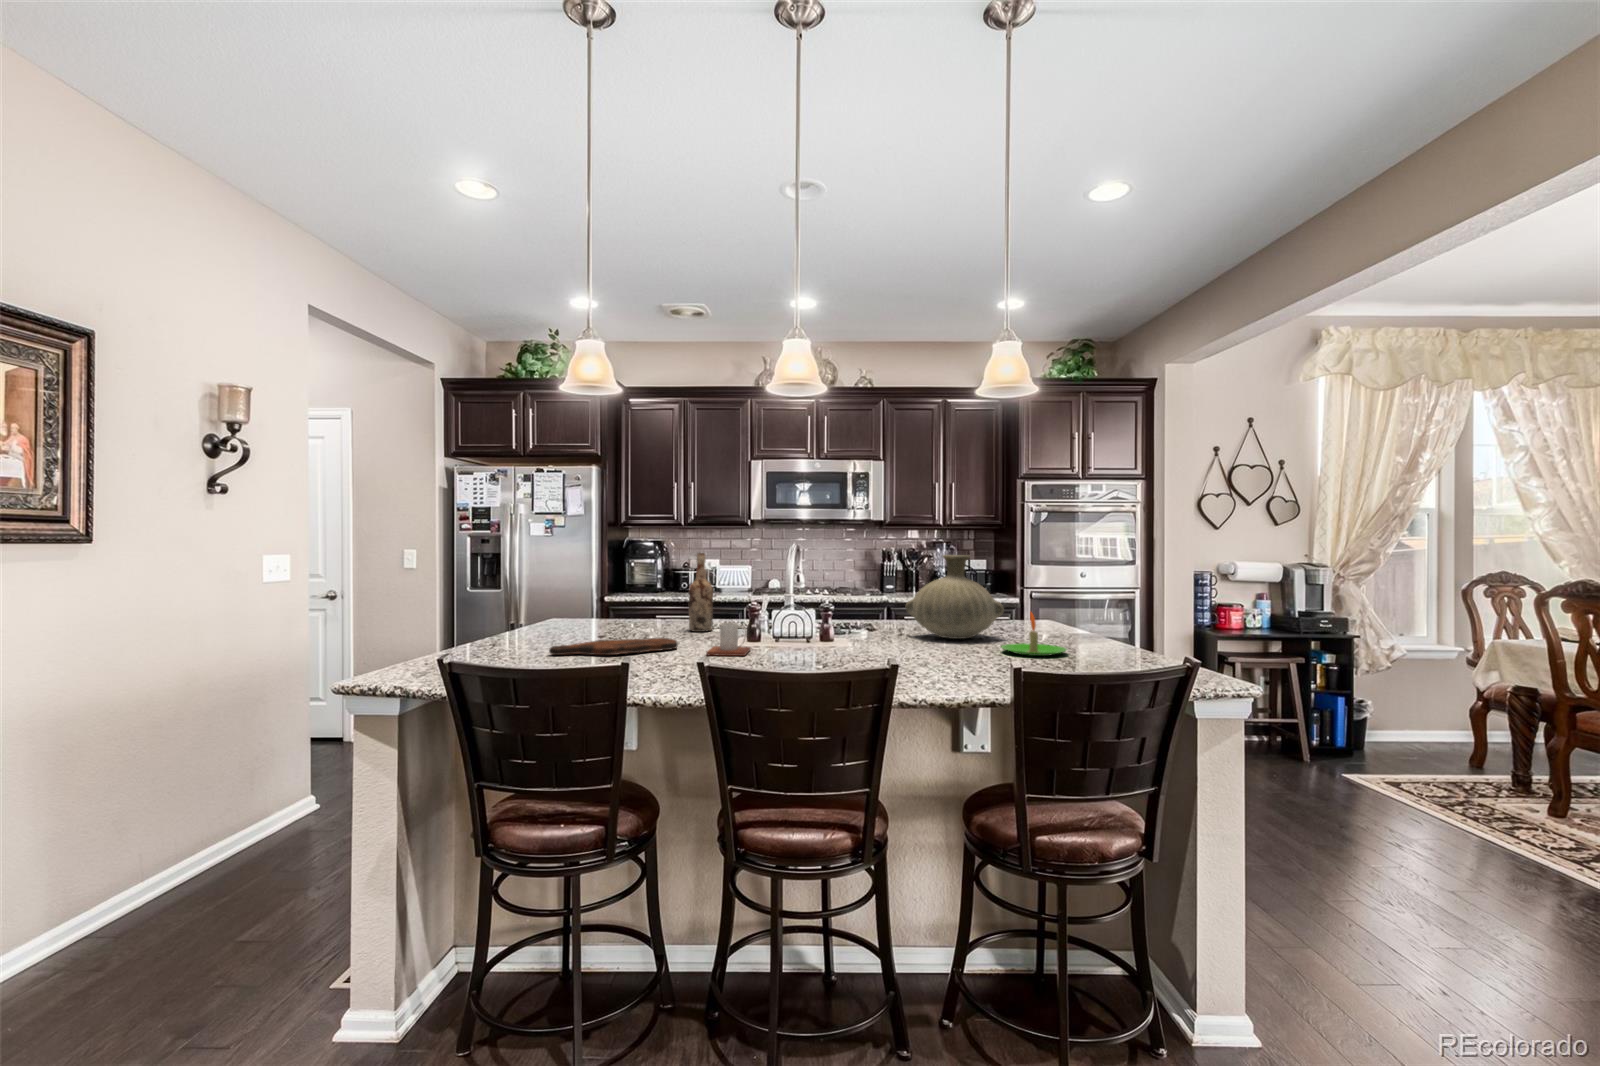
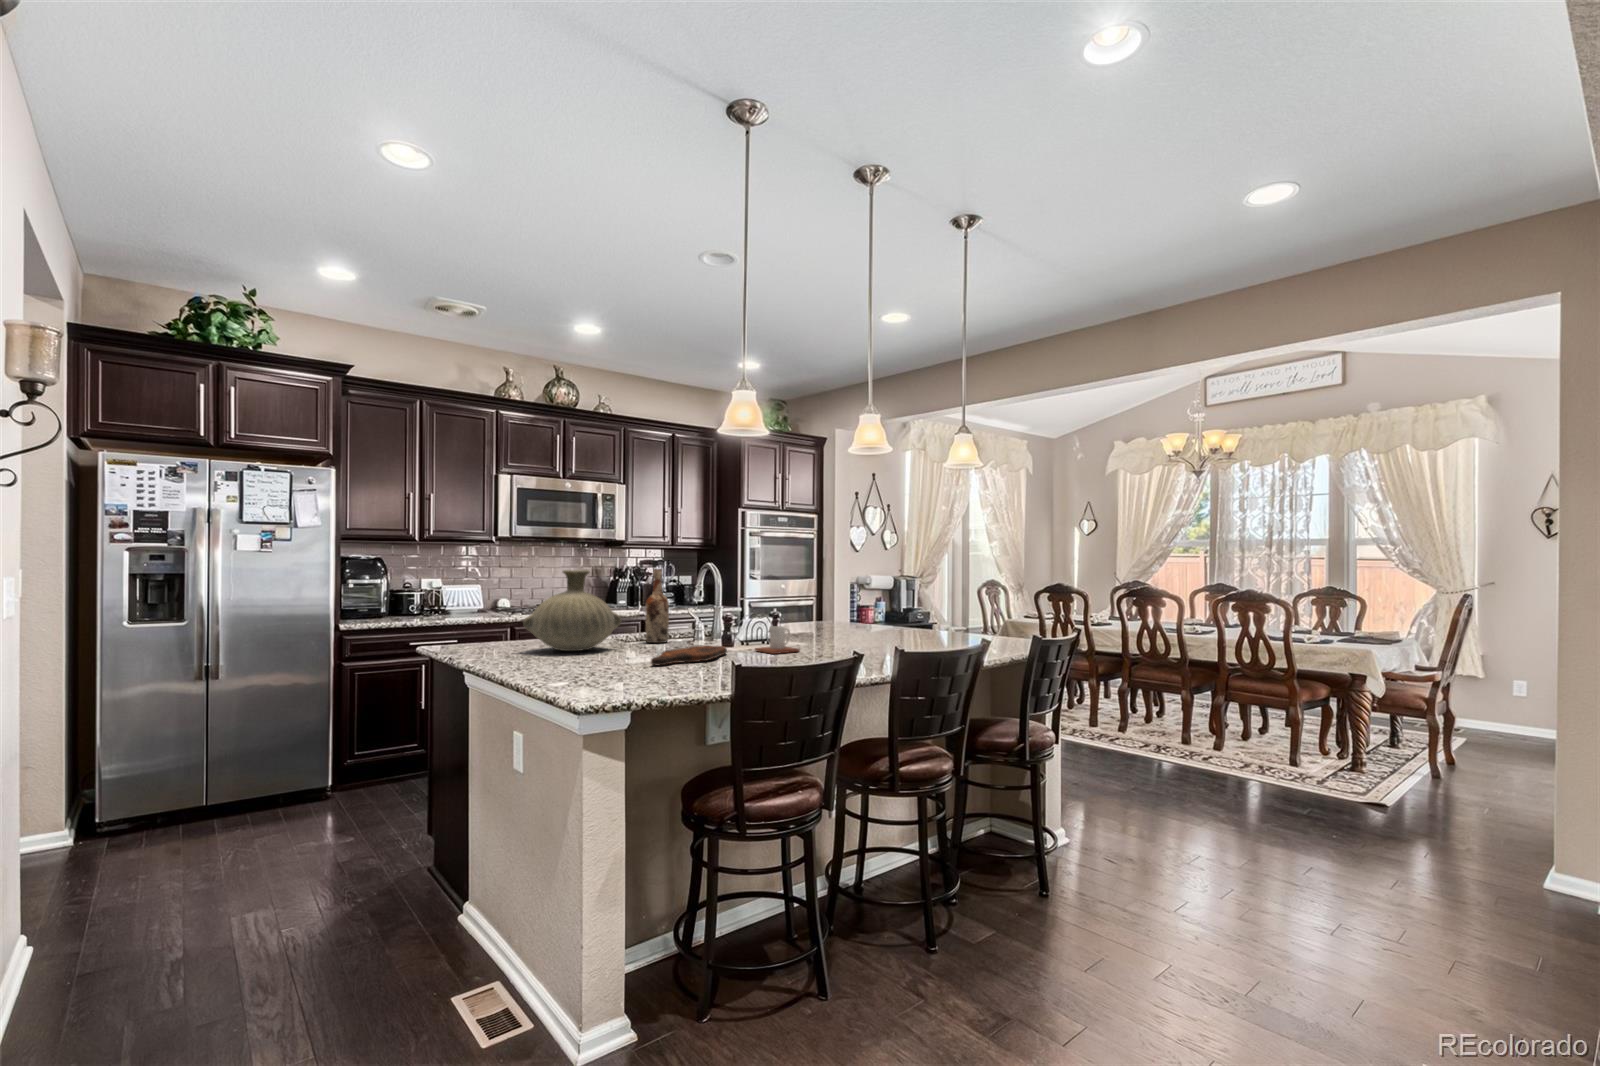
vase: present [906,555,1004,639] -> present [523,570,621,651]
candle: present [1001,612,1067,656] -> none [917,606,962,636]

